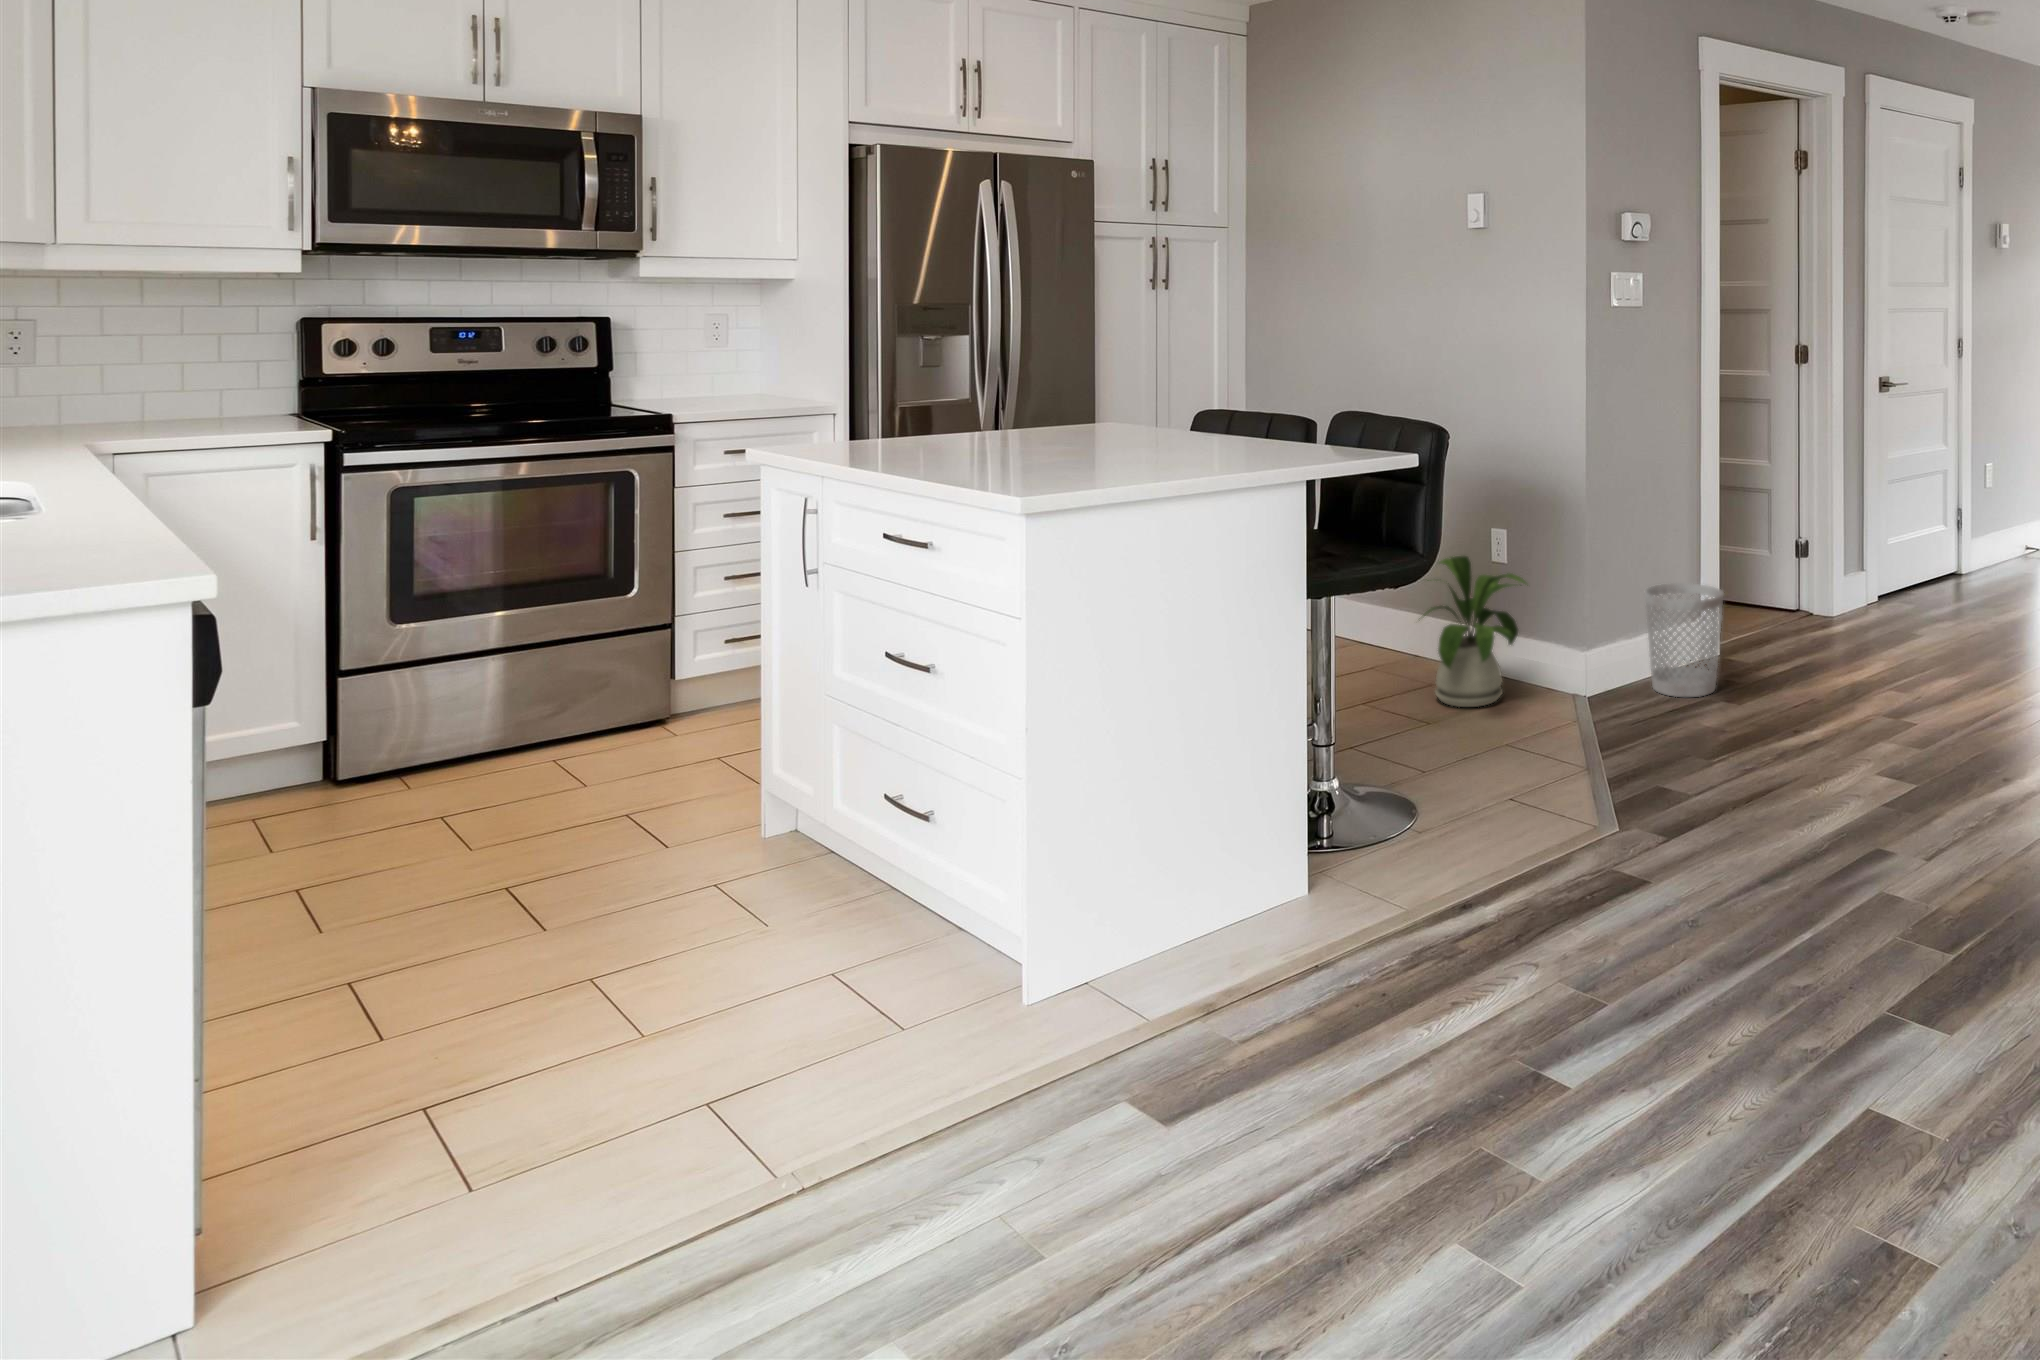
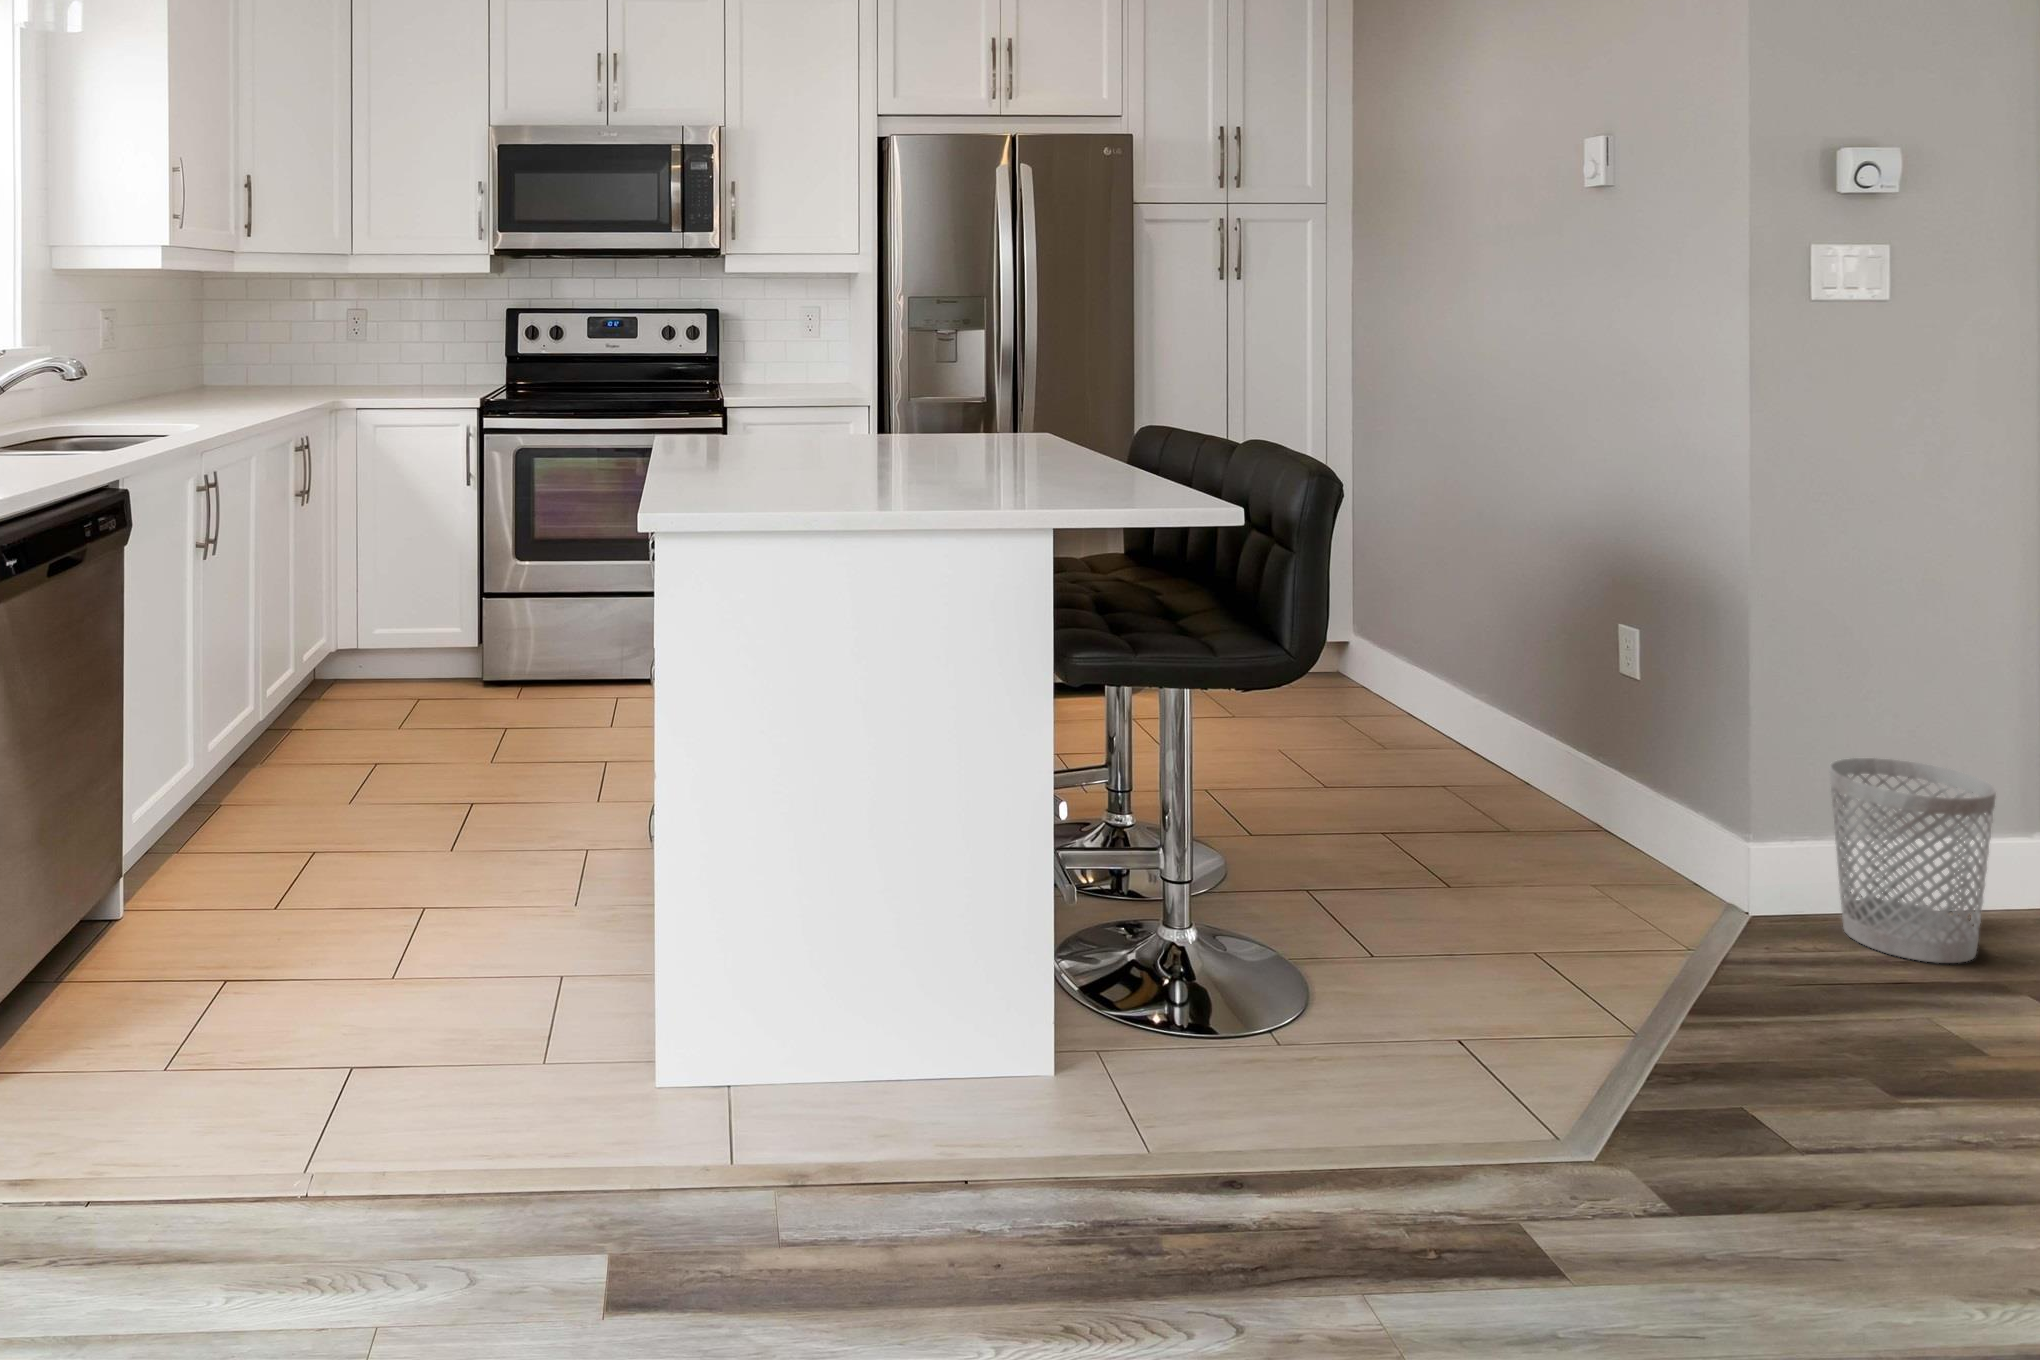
house plant: present [1423,556,1526,707] -> none [1422,648,1611,874]

